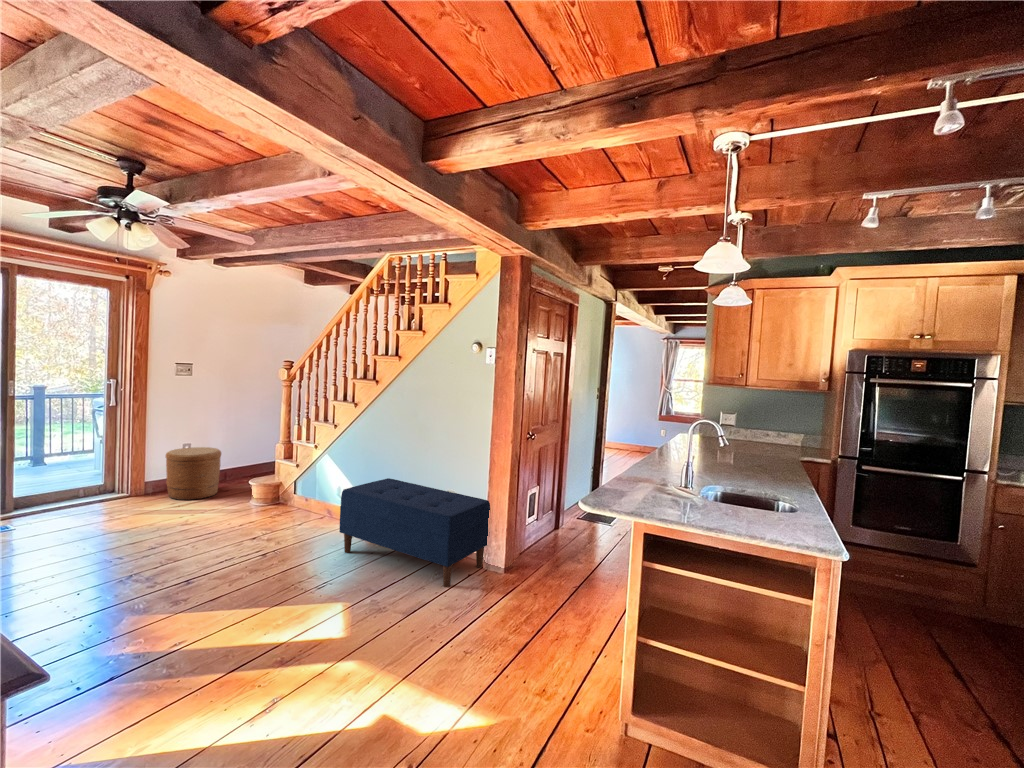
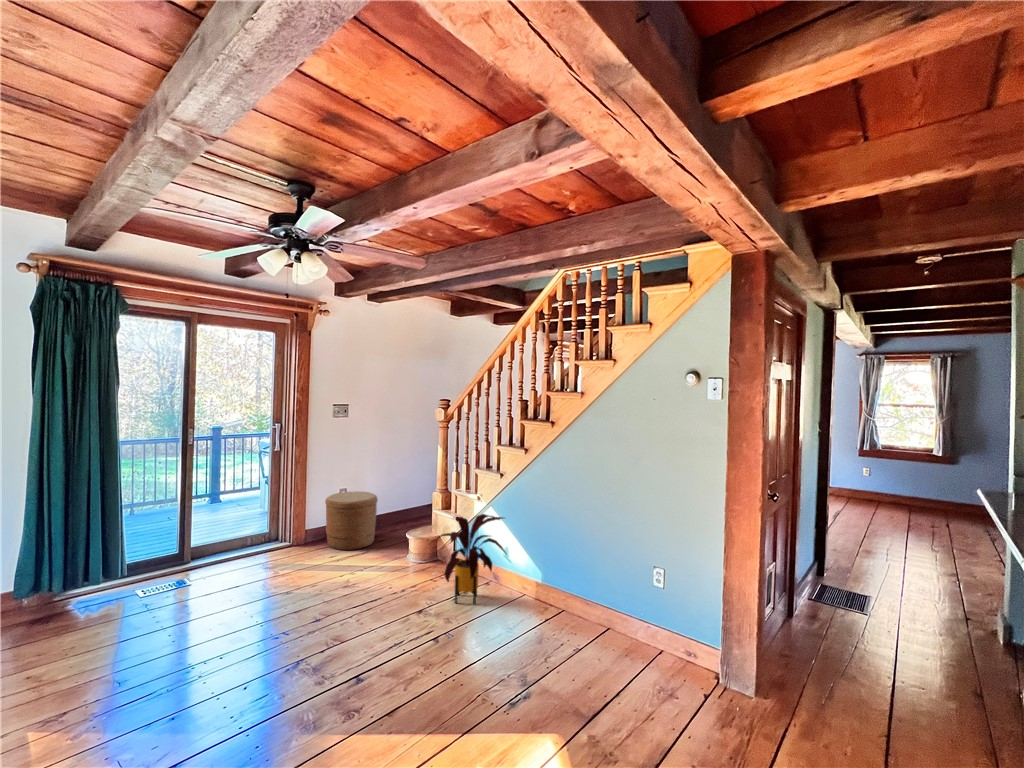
house plant: none [264,459,337,533] -> present [438,514,506,604]
bench: present [339,478,490,588] -> none [521,543,726,719]

